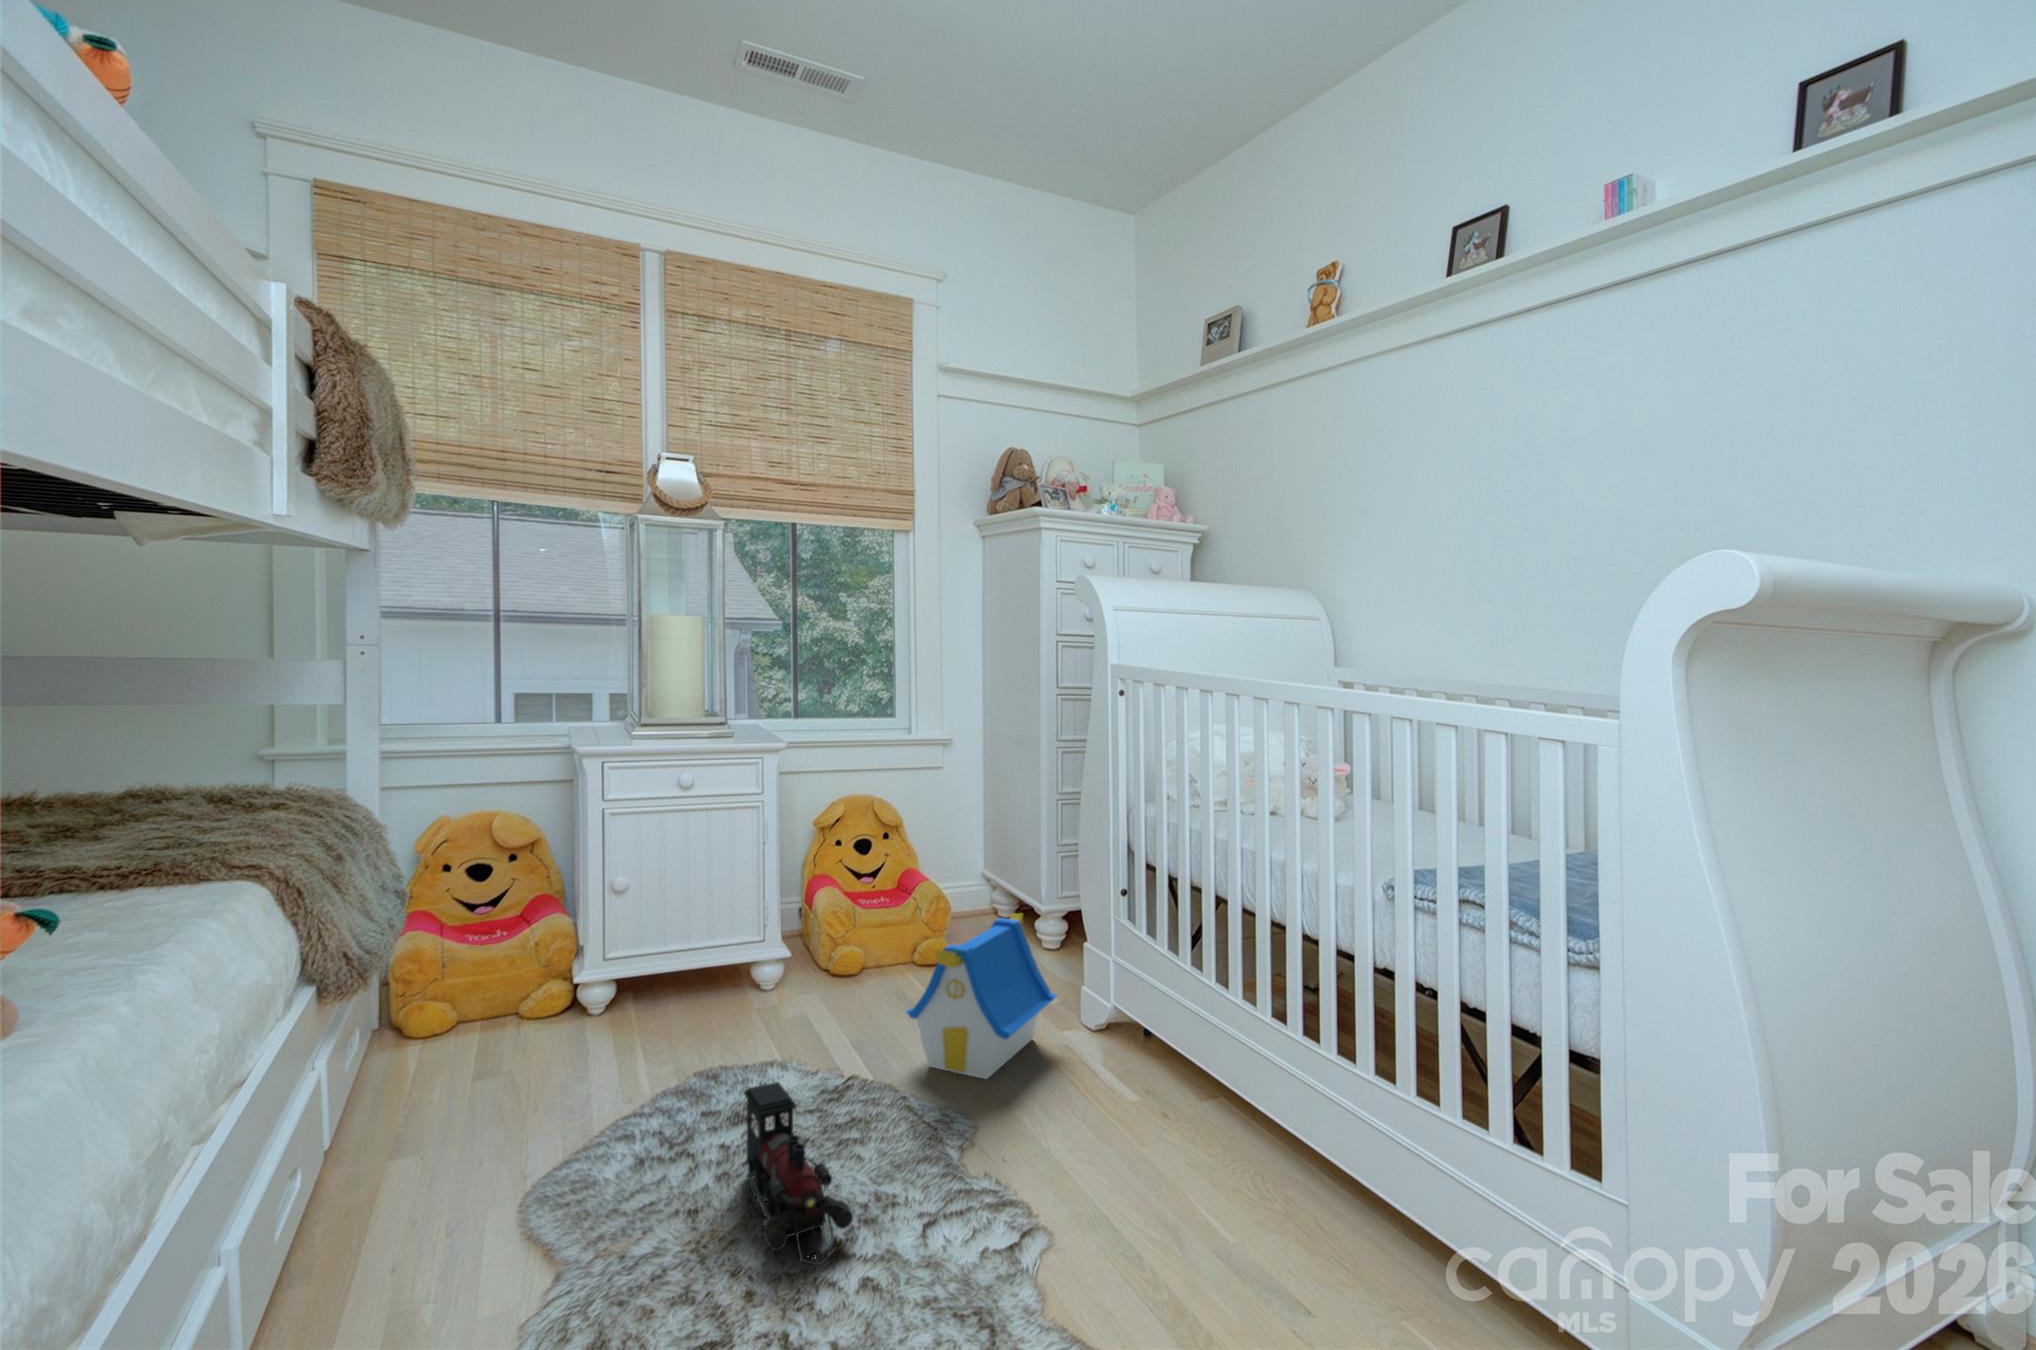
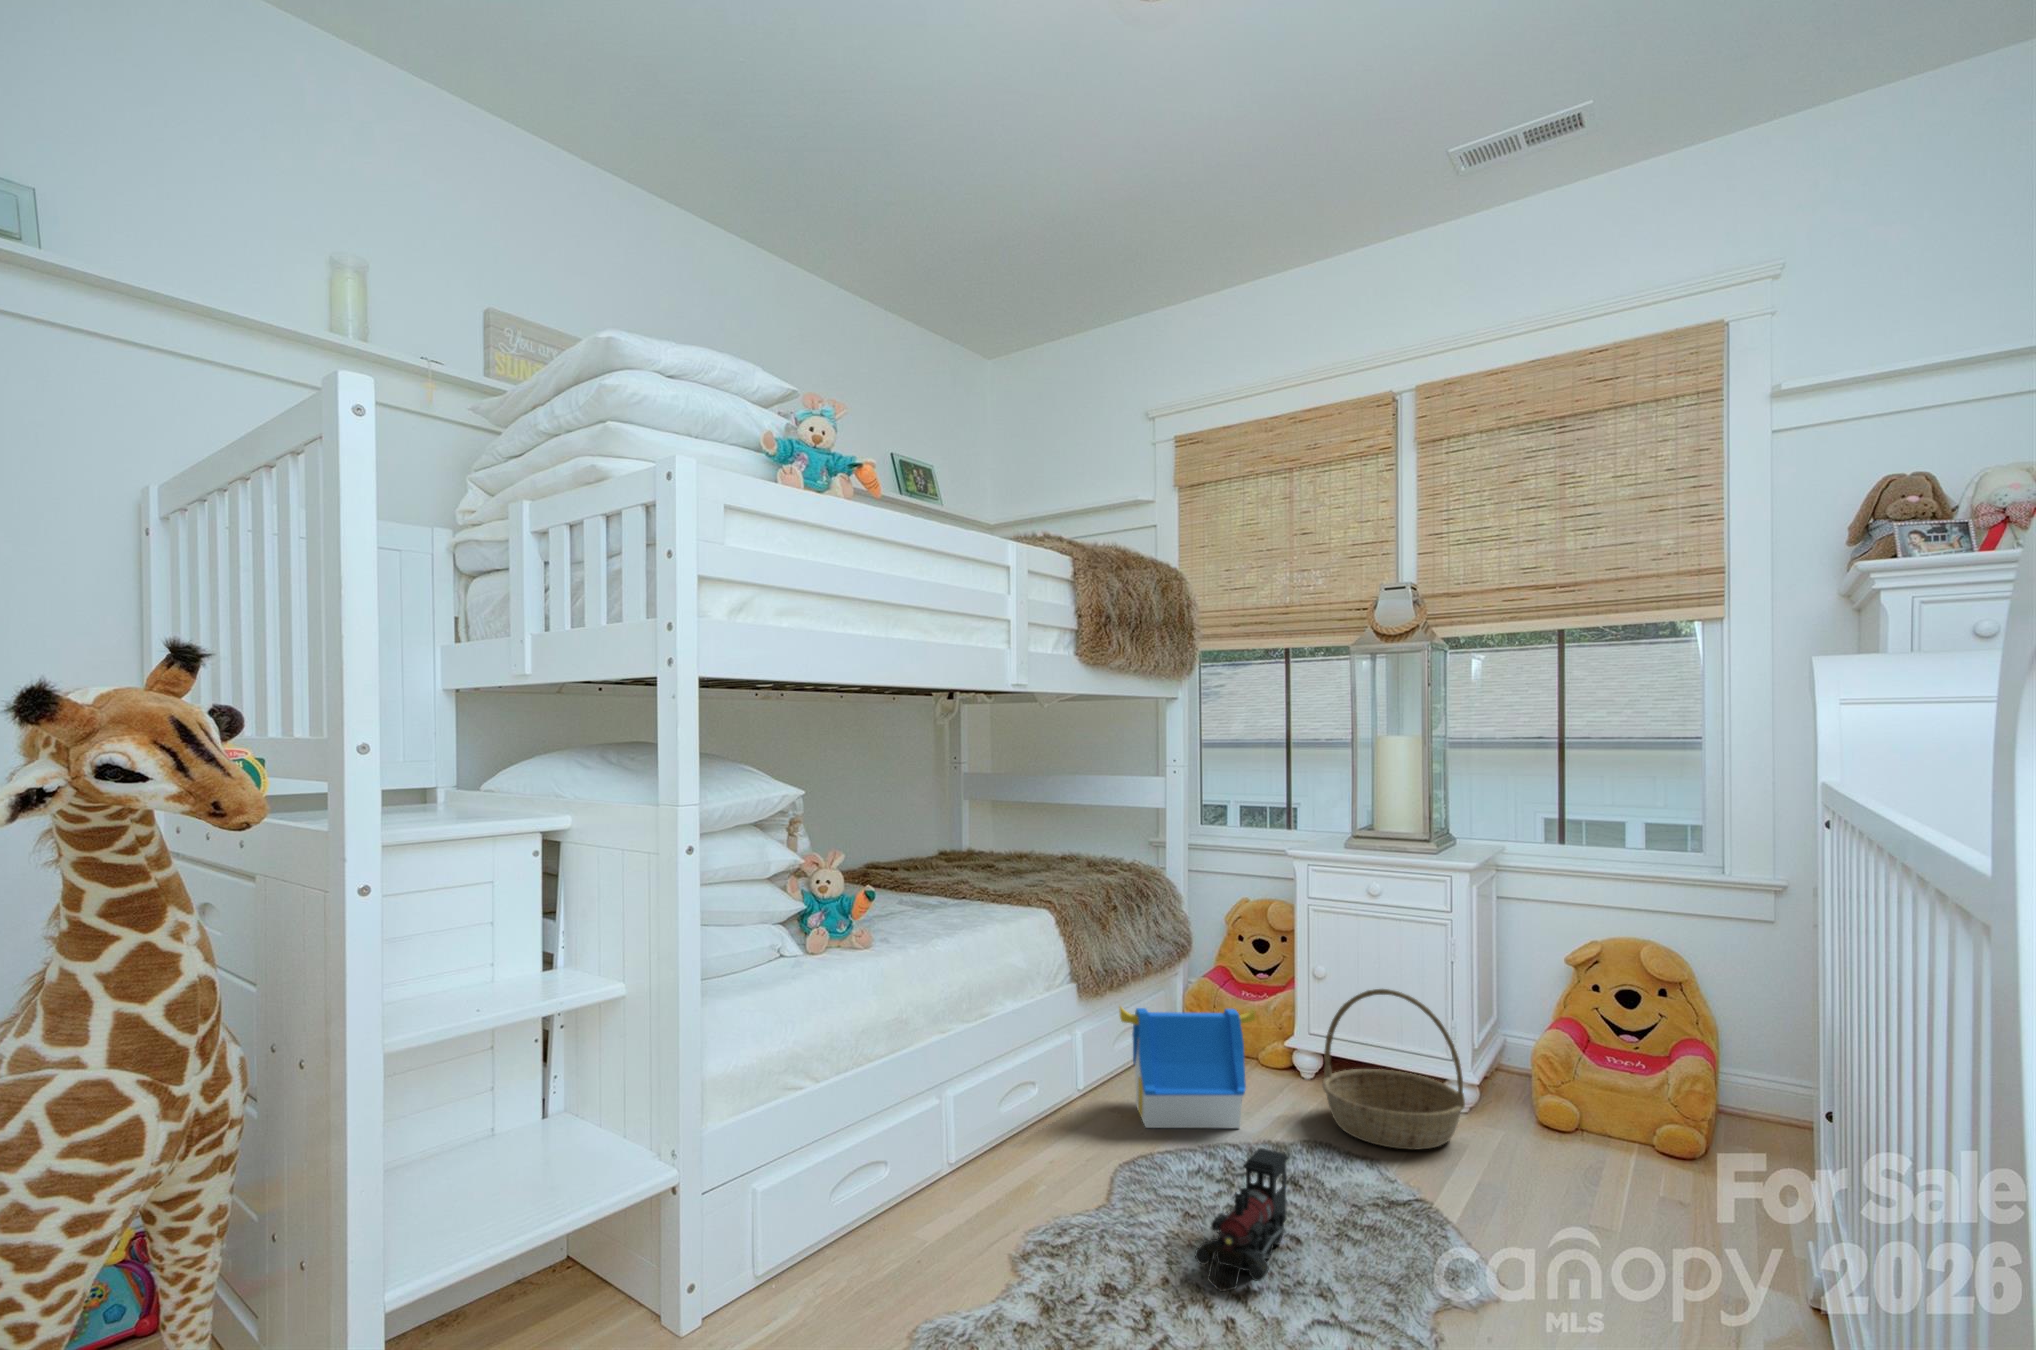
basket: none [651,882,801,1047] -> present [1322,989,1465,1149]
toy house: present [907,913,1056,1079] -> present [1120,1007,1255,1128]

